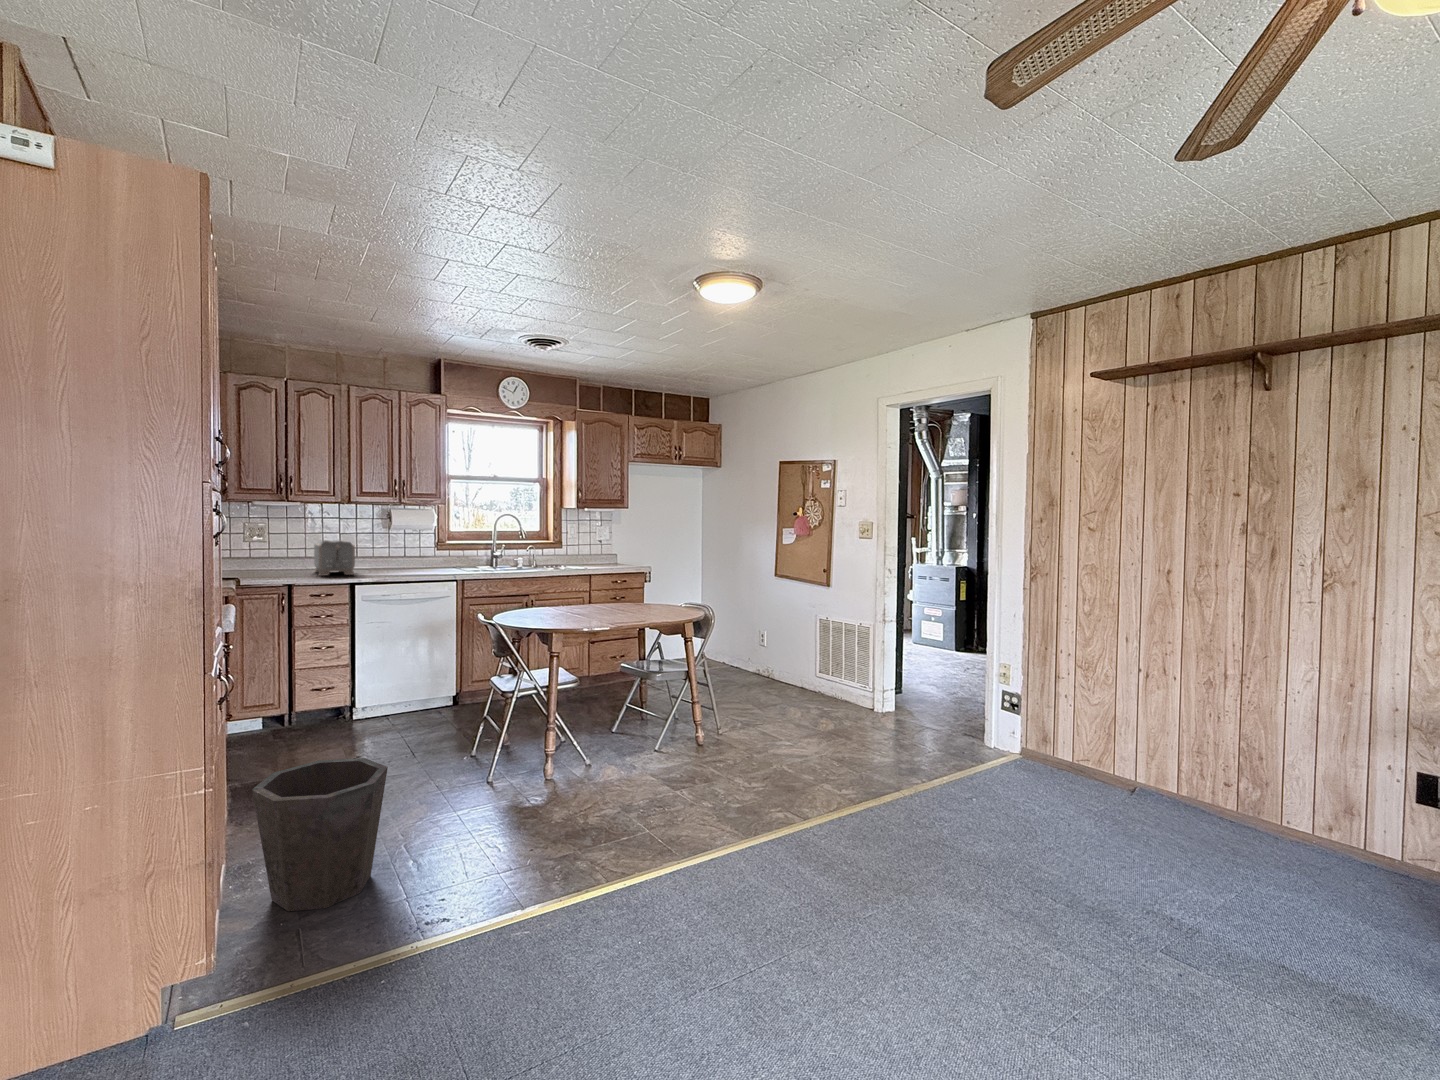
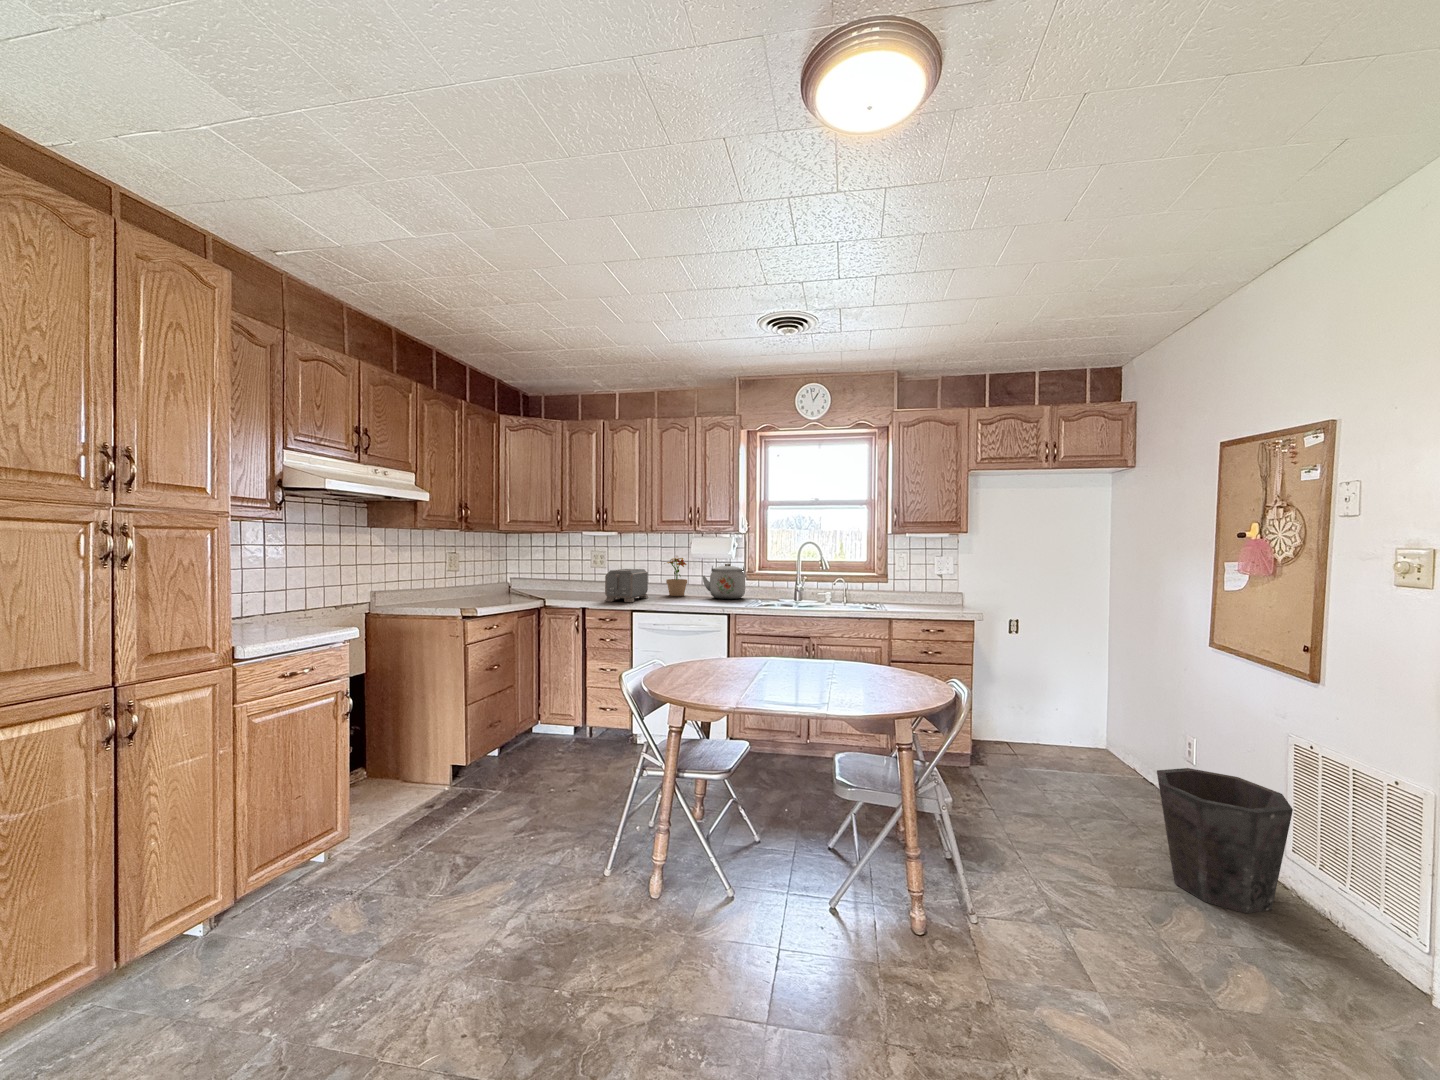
potted plant: none [352,525,378,569] -> present [666,558,687,596]
kettle: none [403,534,447,568] -> present [702,563,745,599]
waste bin: present [252,758,388,911] -> present [1157,768,1293,913]

